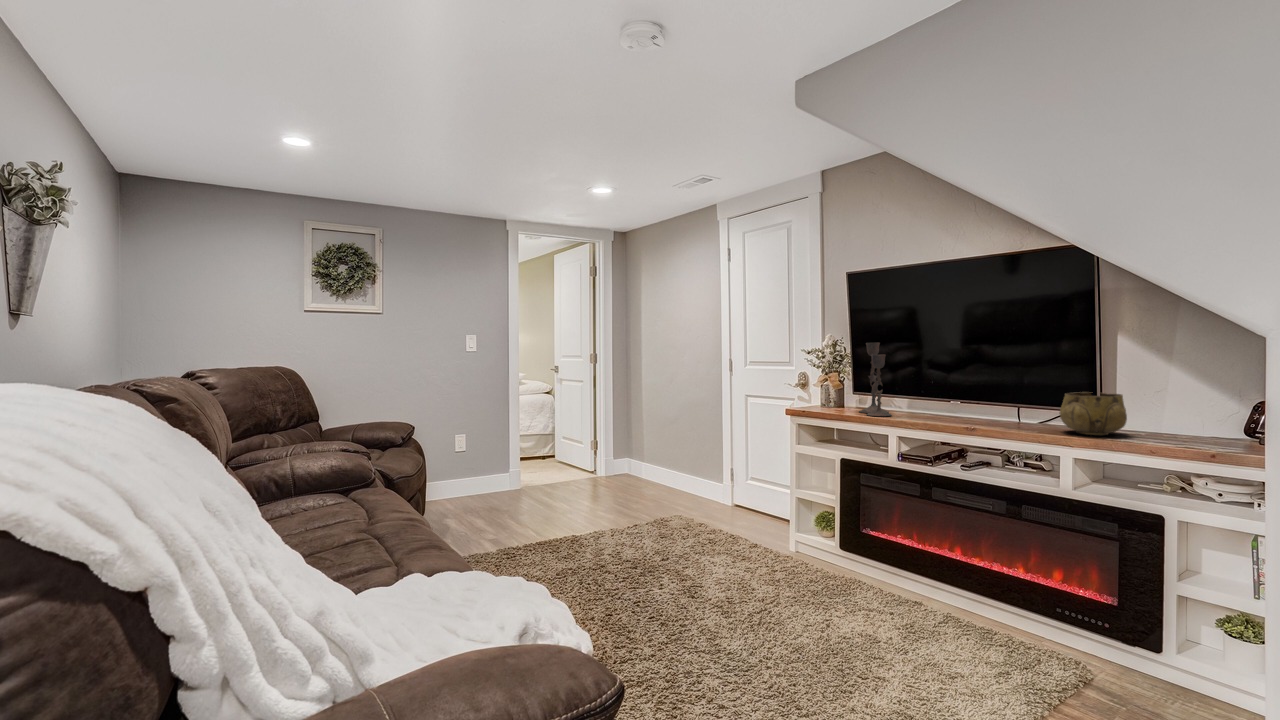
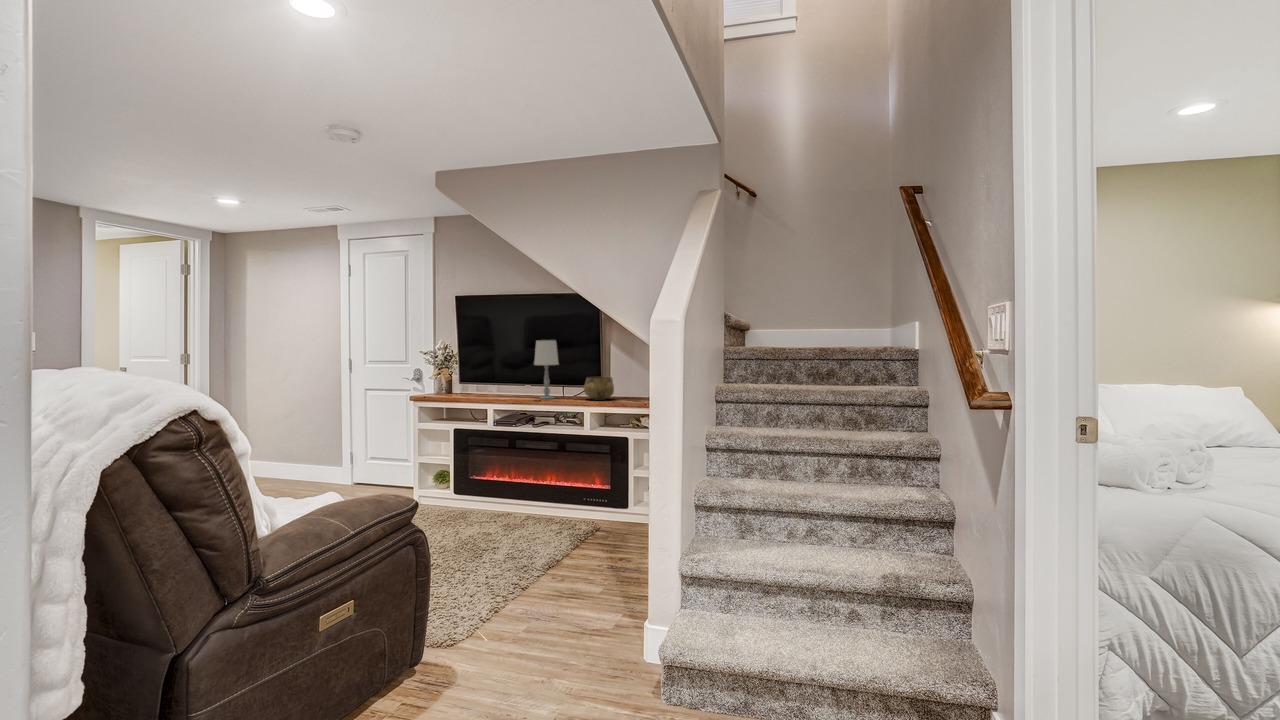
table lamp: none [964,329,1009,426] -> present [534,340,558,399]
candlestick: present [859,343,892,416] -> none [466,347,490,397]

